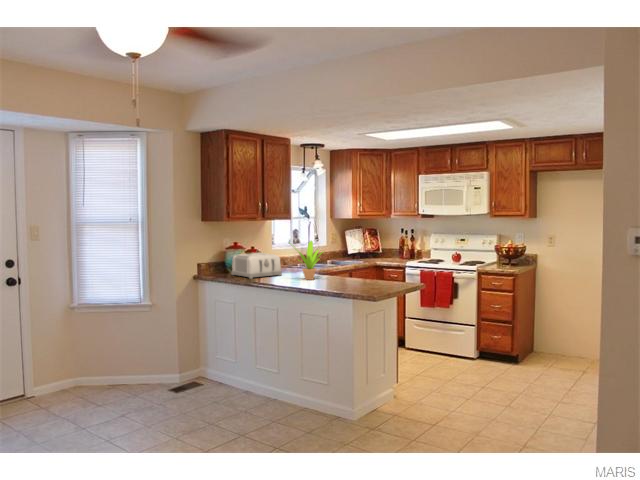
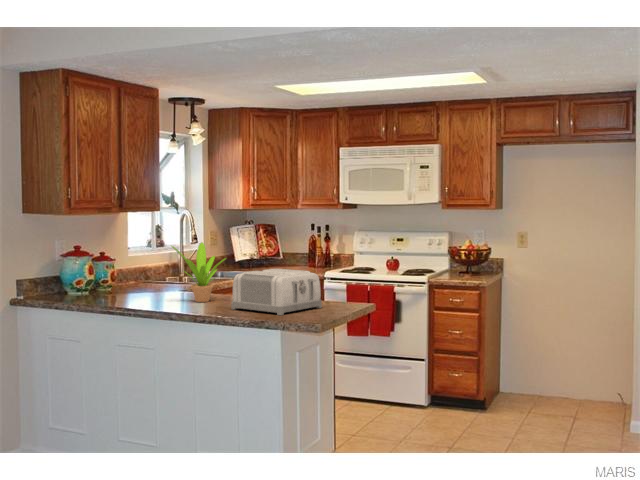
toaster: present [232,253,282,279] -> present [231,269,322,315]

